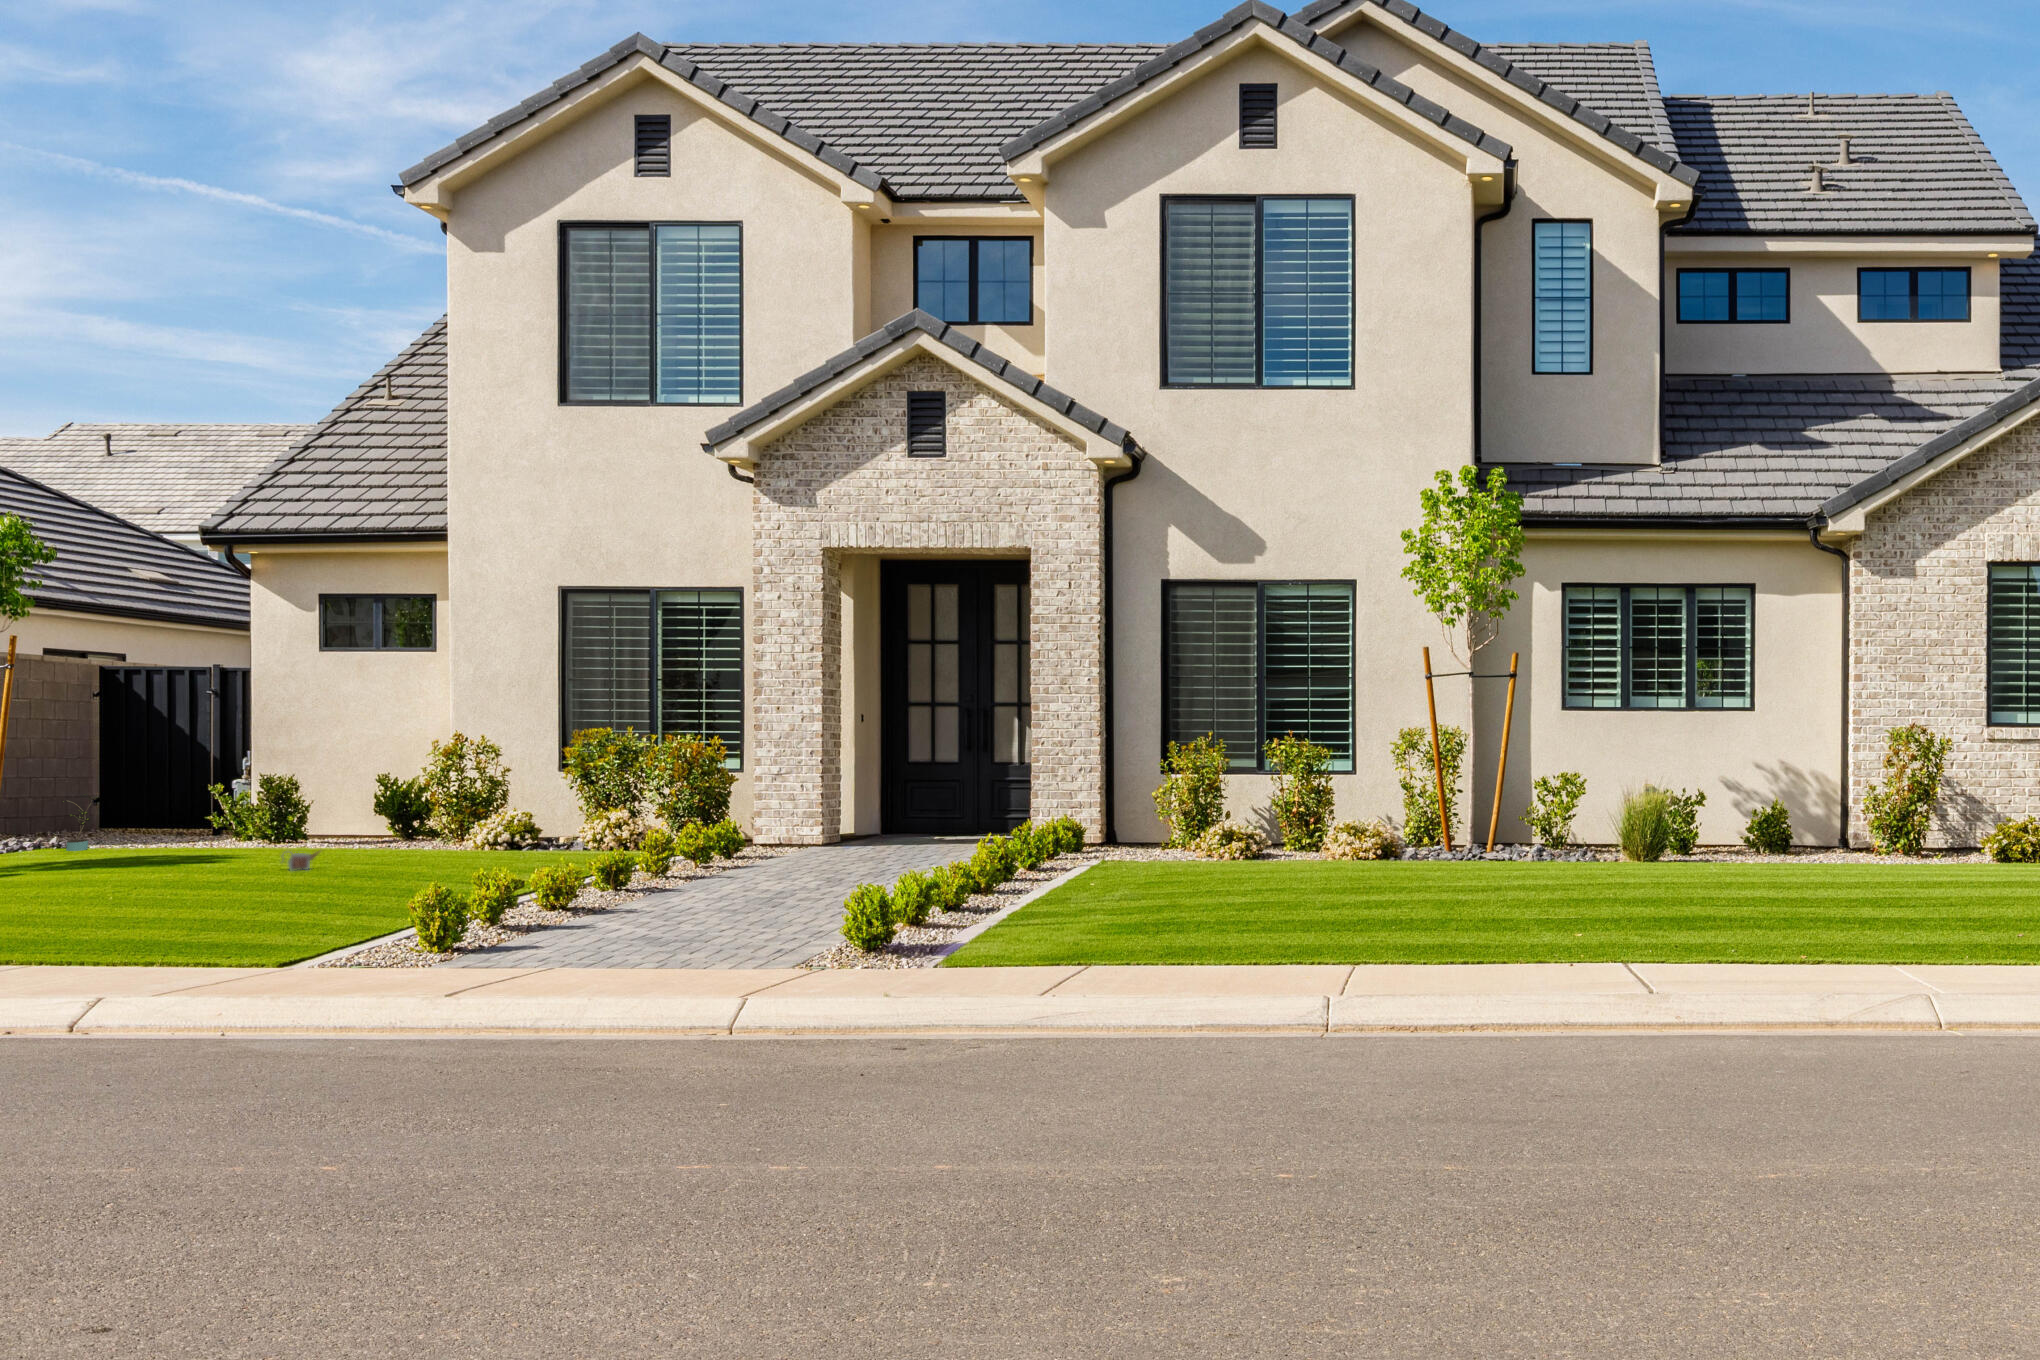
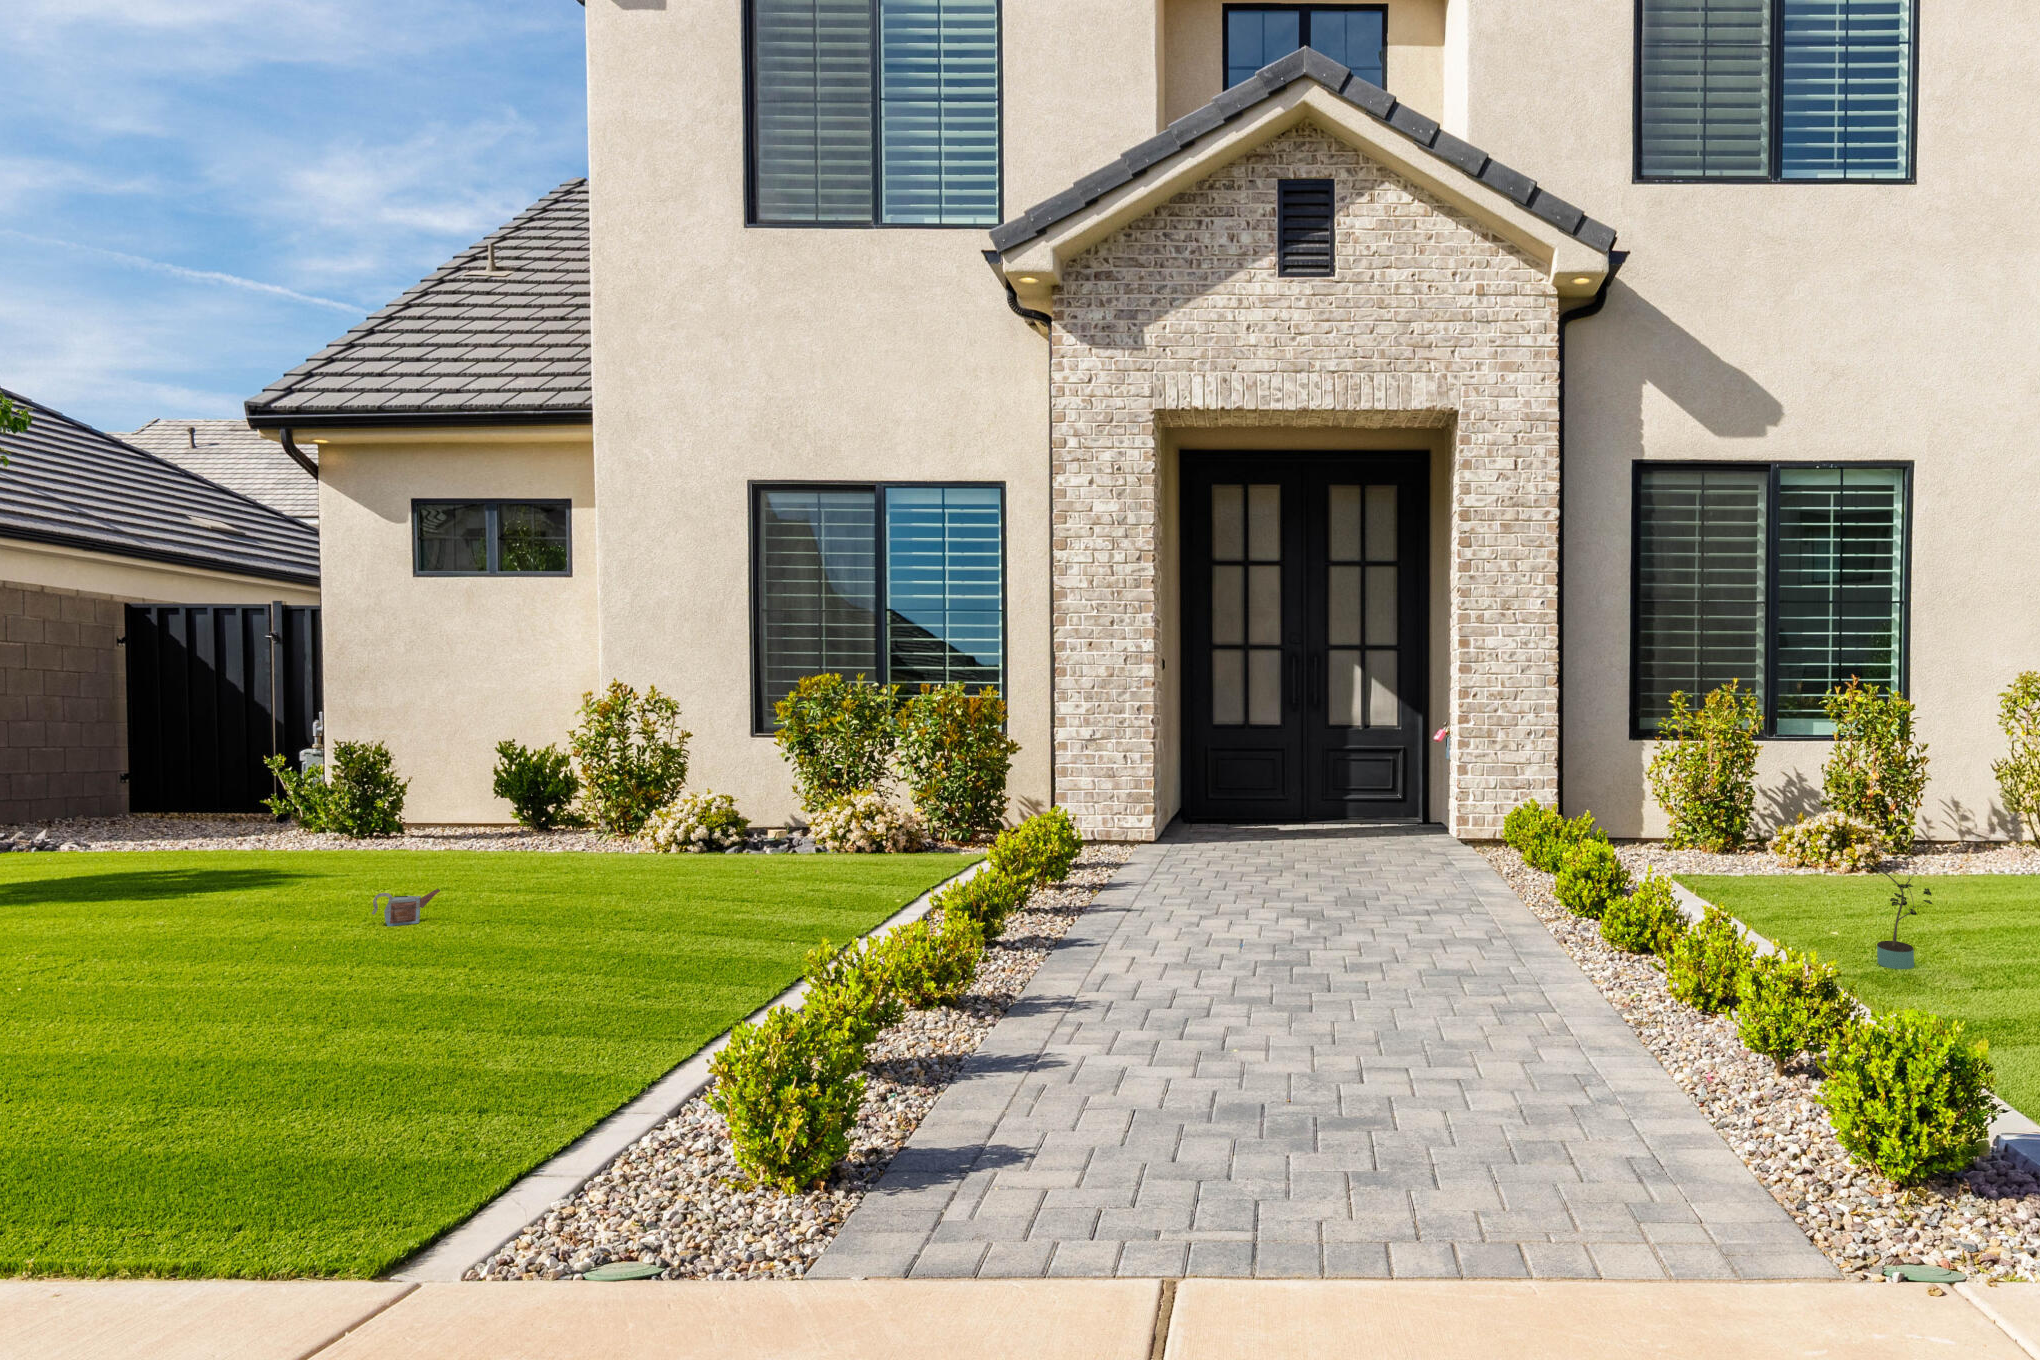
potted plant: present [63,794,99,851] -> present [1861,848,1932,969]

